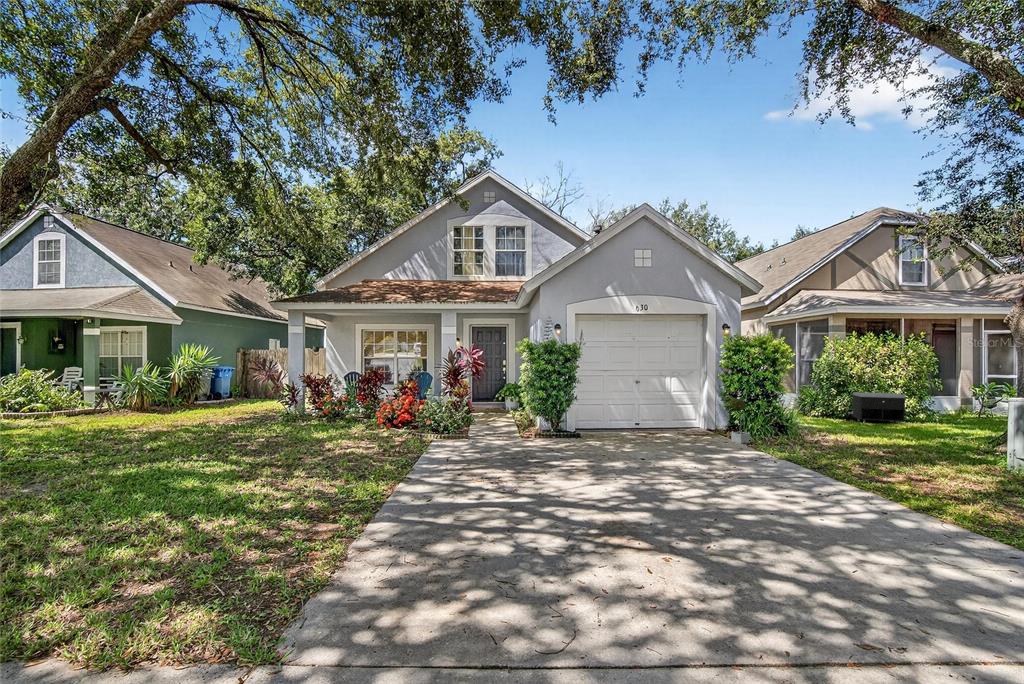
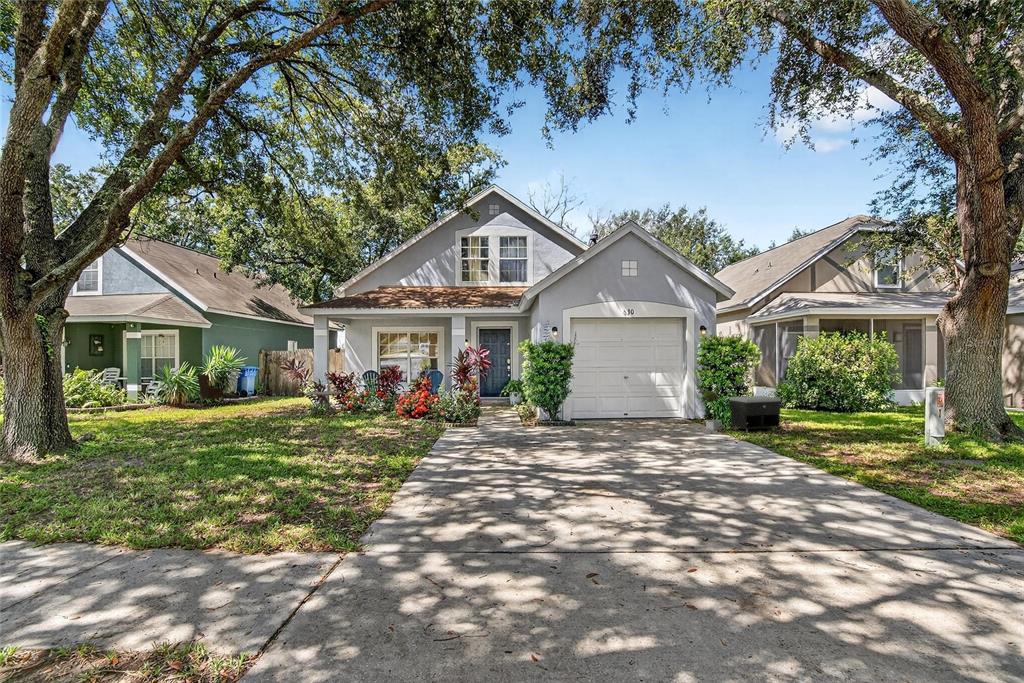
lounge chair: none [163,375,210,411] -> present [198,374,239,406]
round table: present [83,389,127,415] -> present [305,391,342,417]
storage bench: present [853,392,905,424] -> present [729,396,781,432]

